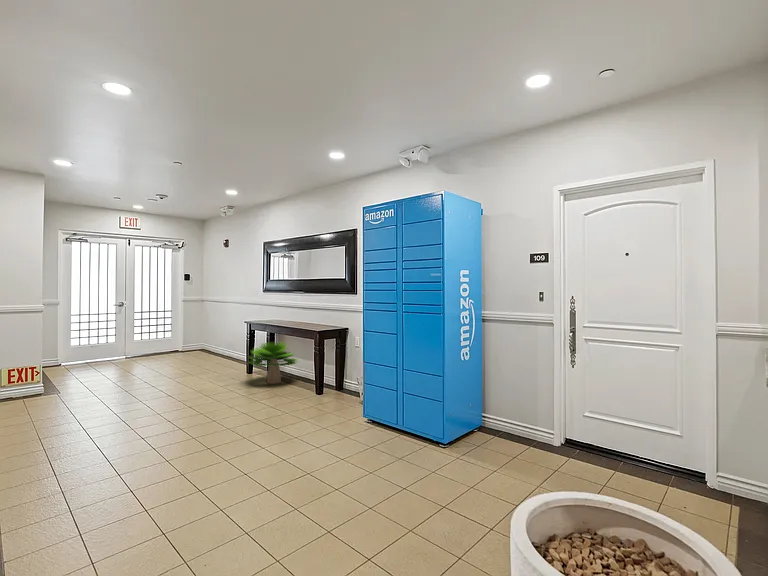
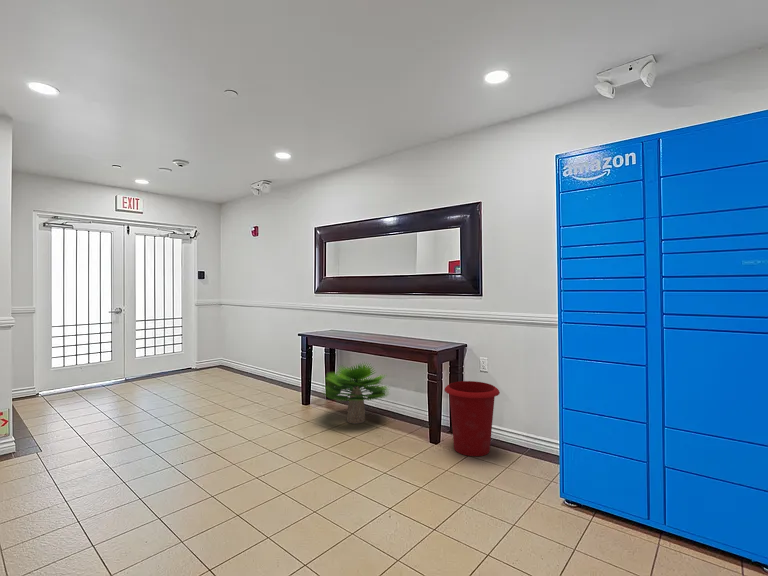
waste bin: none [318,352,355,401] -> present [445,381,500,456]

